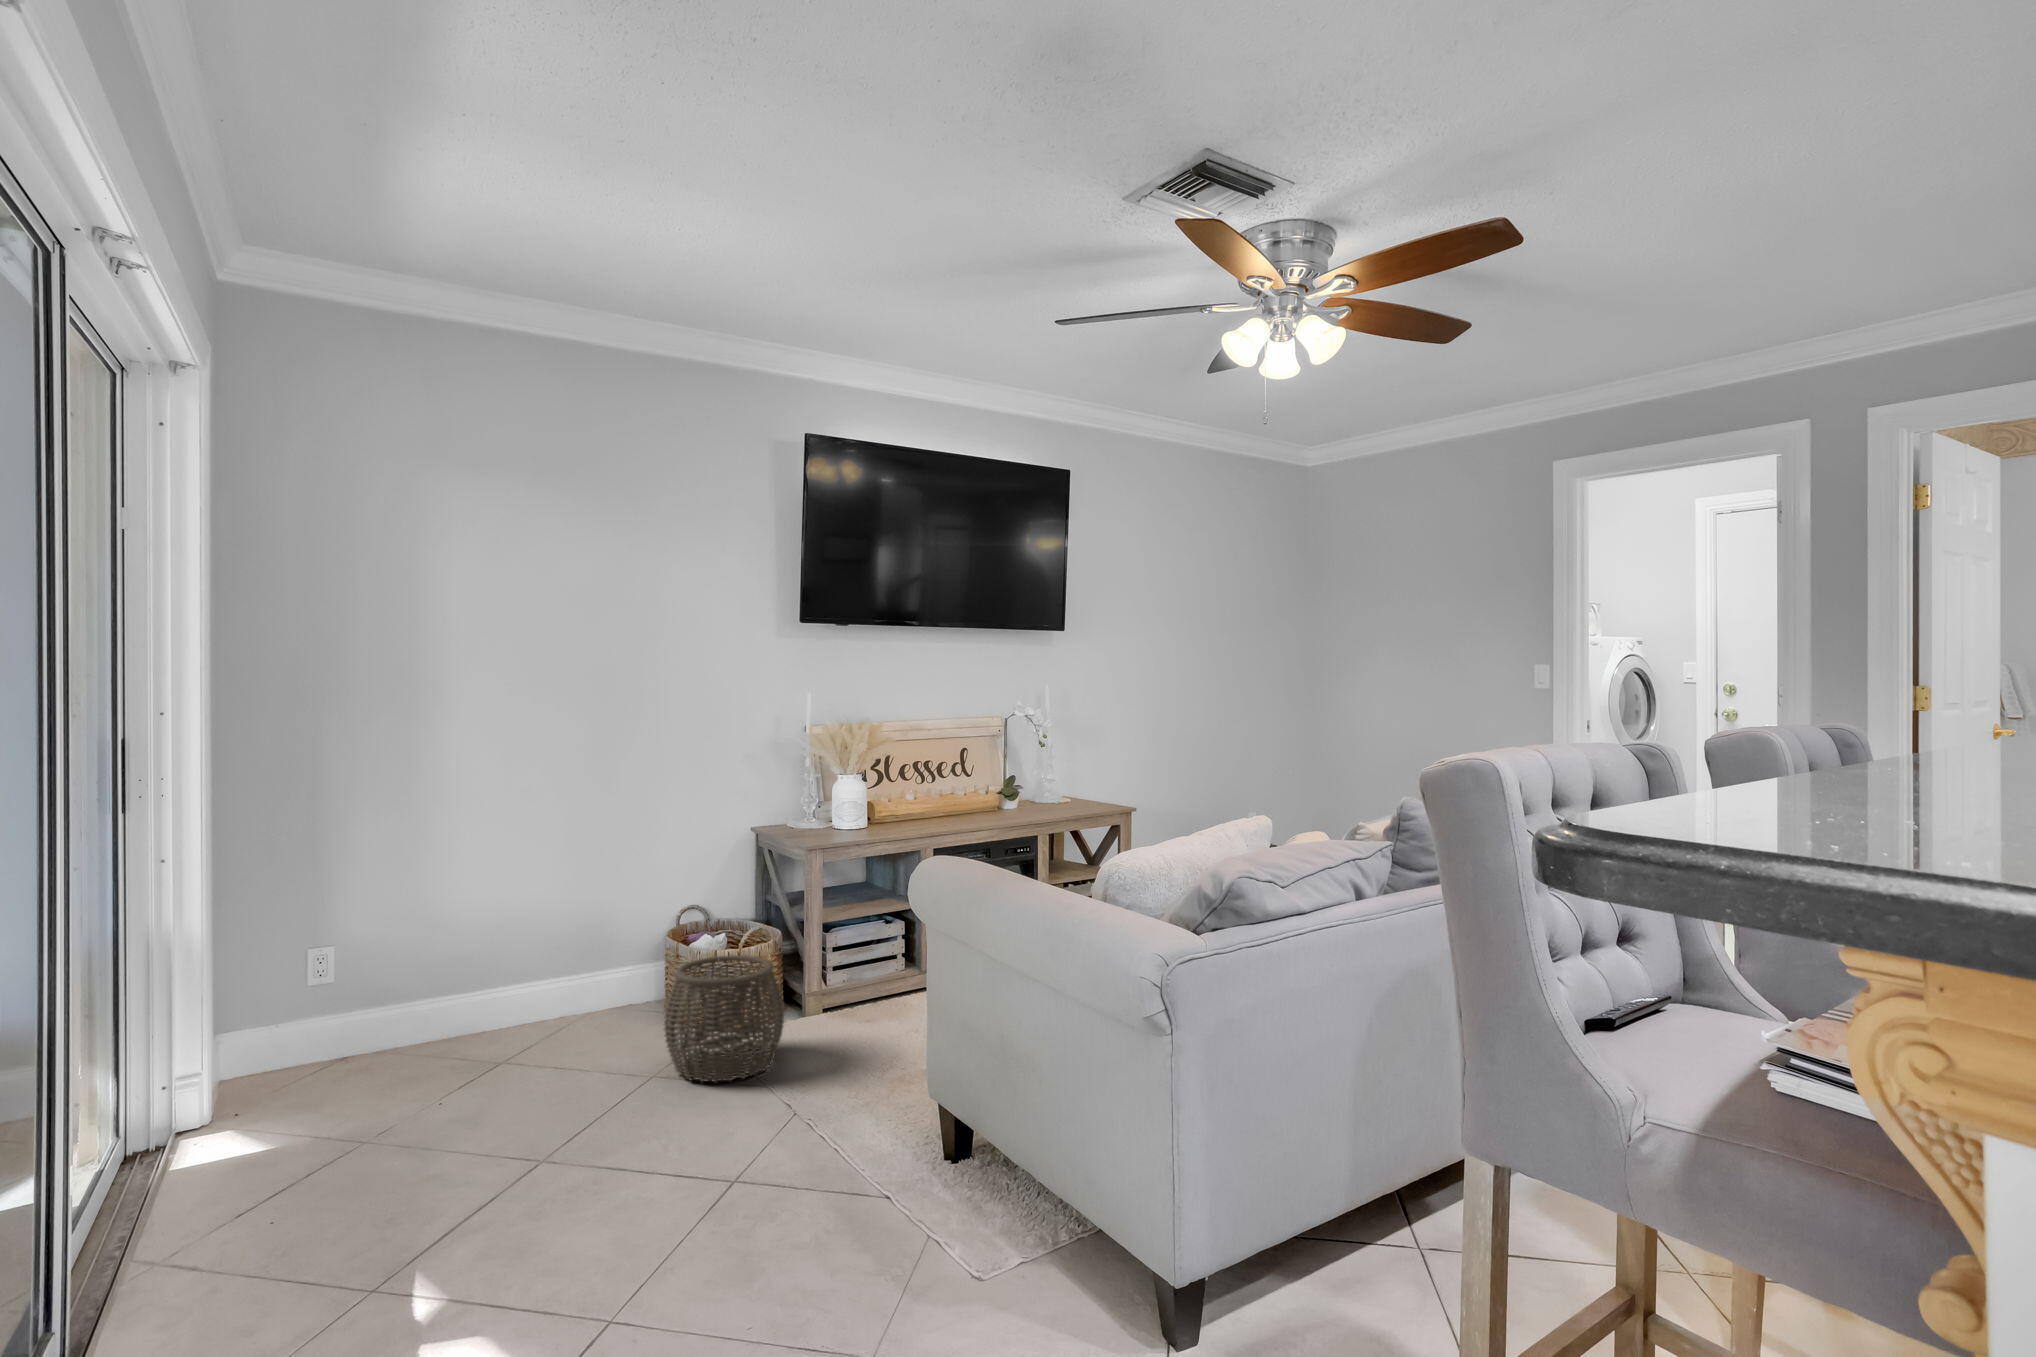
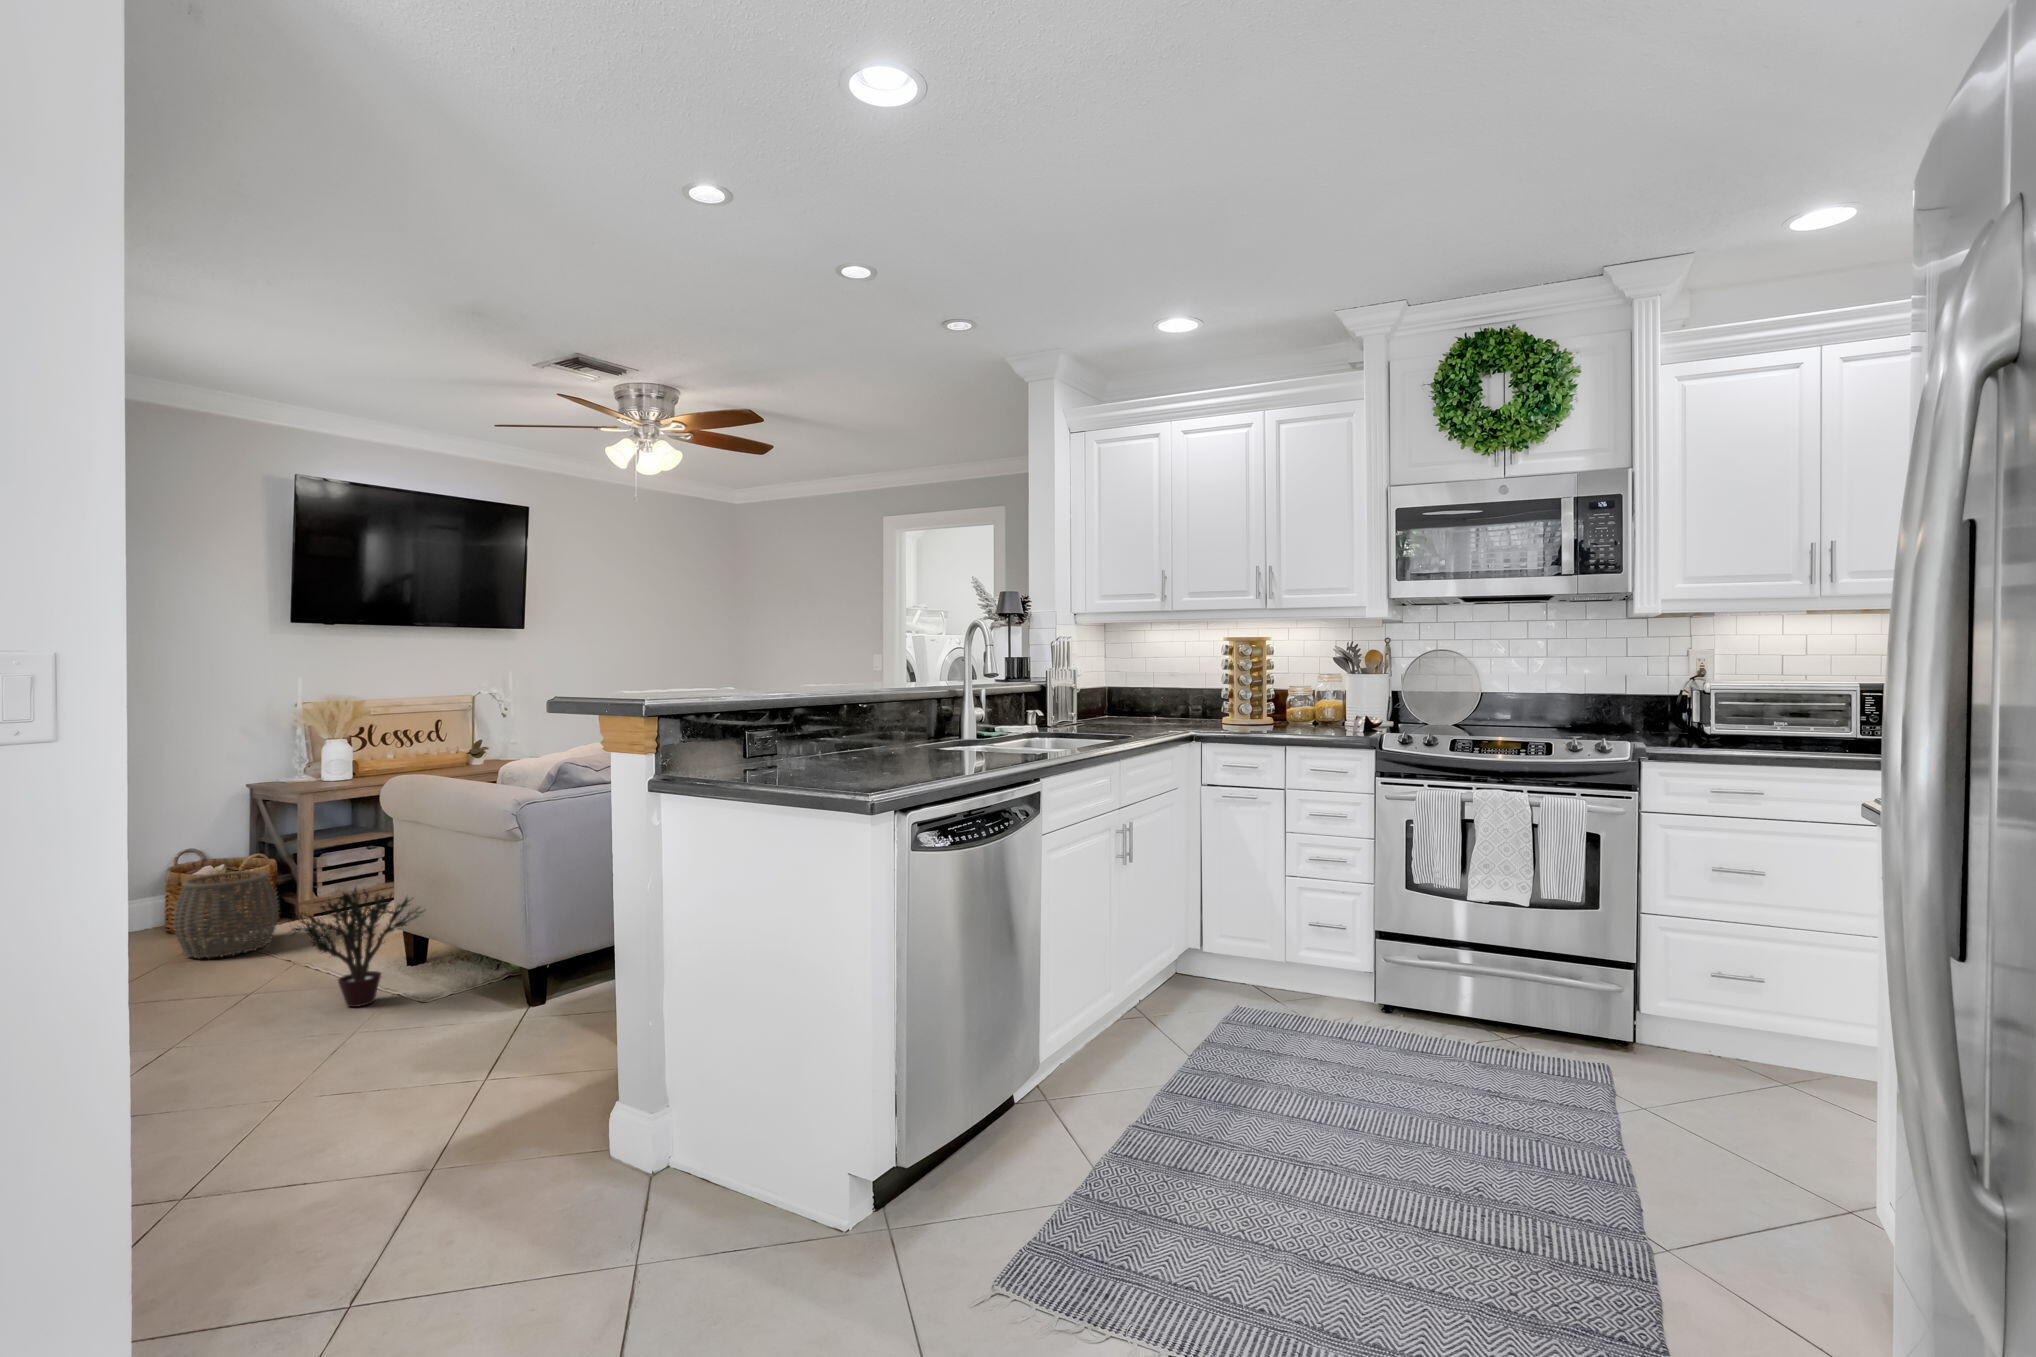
potted plant: none [792,1043,991,1257] -> present [292,888,423,1007]

